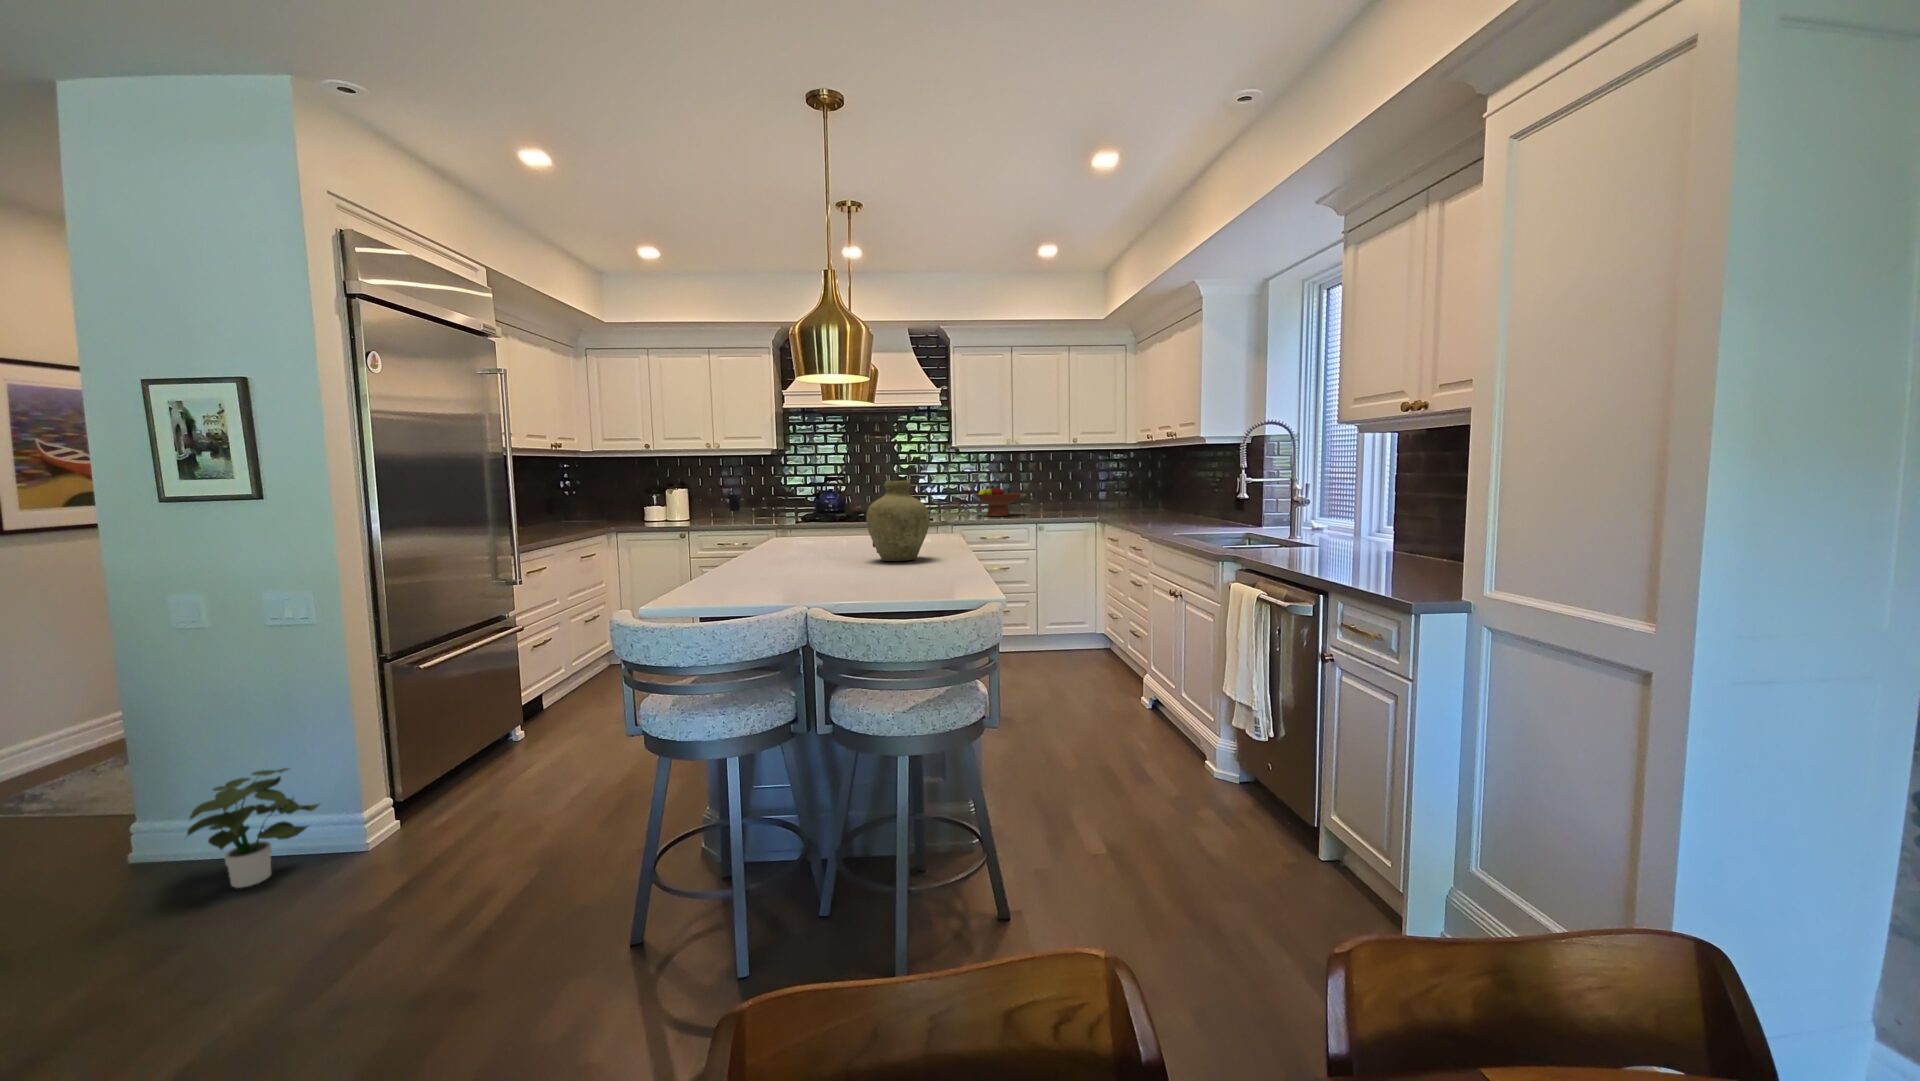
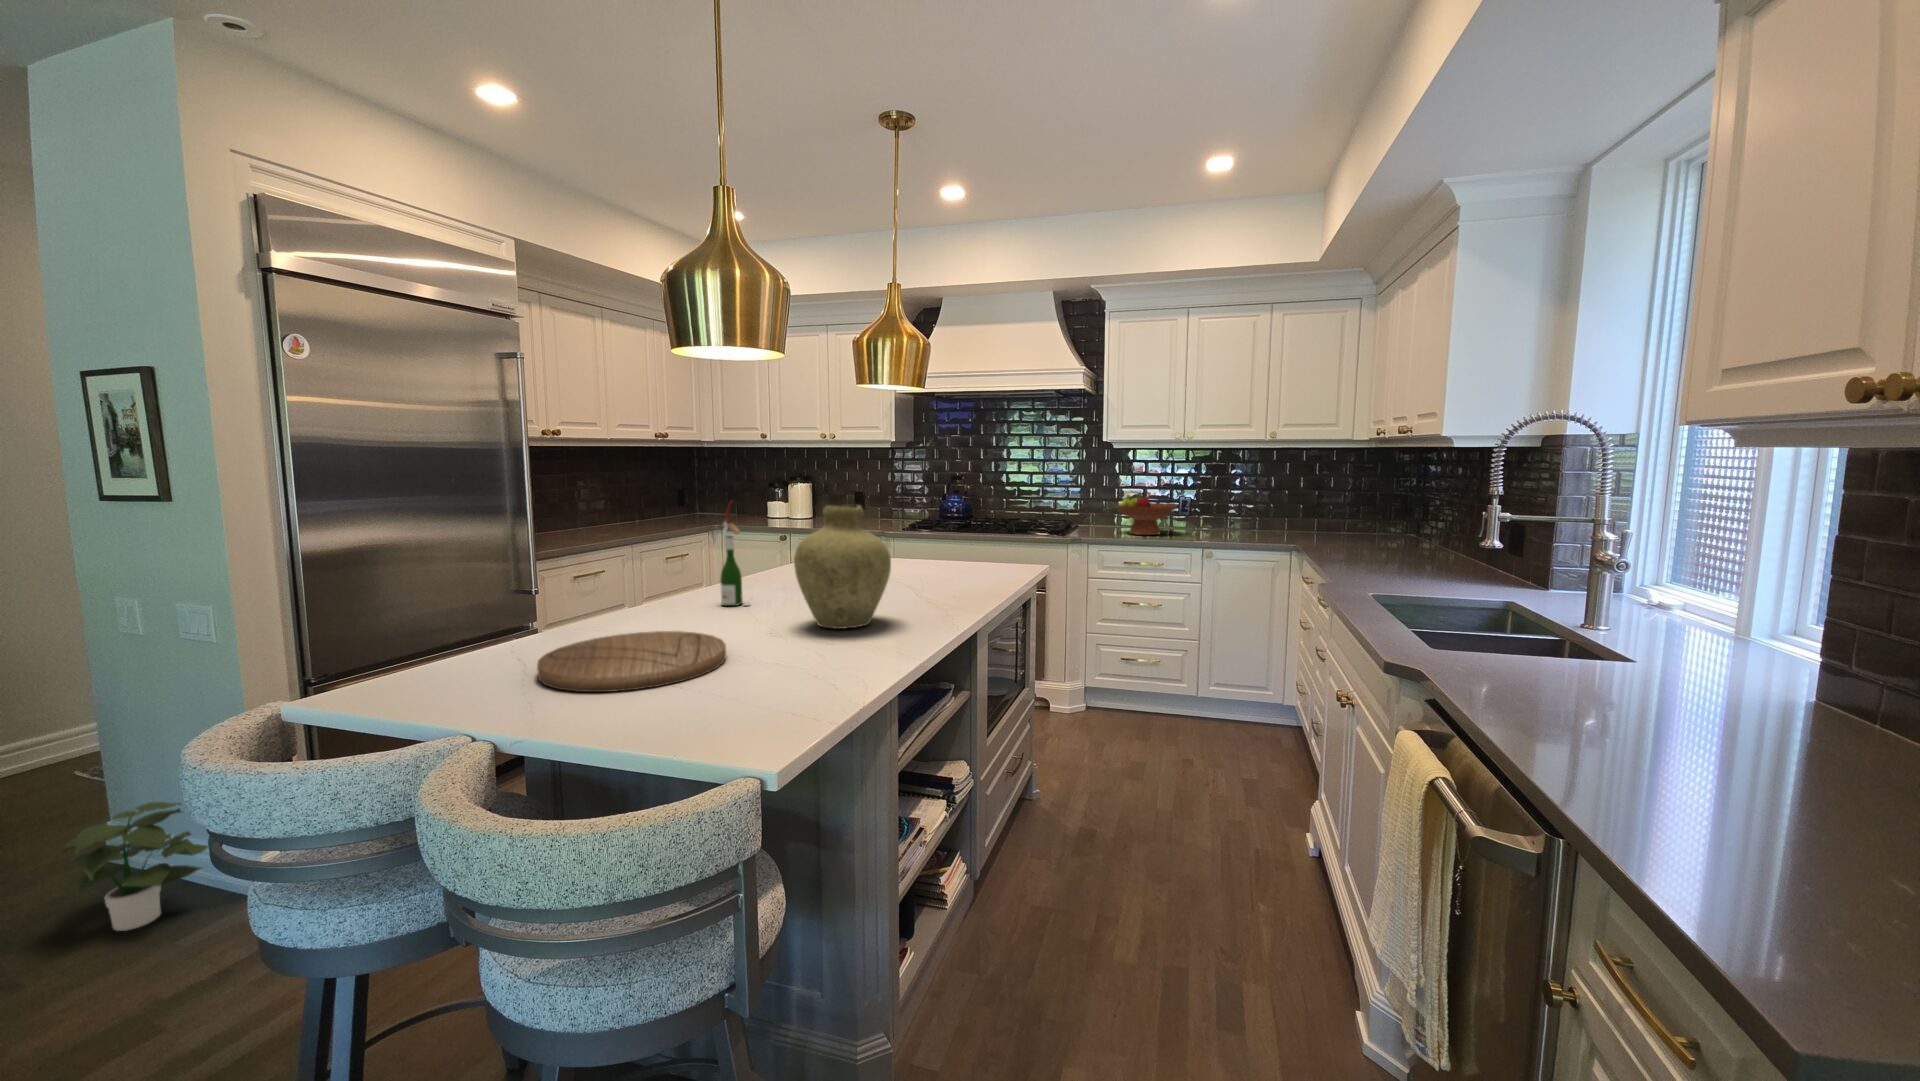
wine bottle: none [784,483,807,560] -> present [720,501,750,606]
cutting board: none [757,564,870,588] -> present [537,631,726,692]

